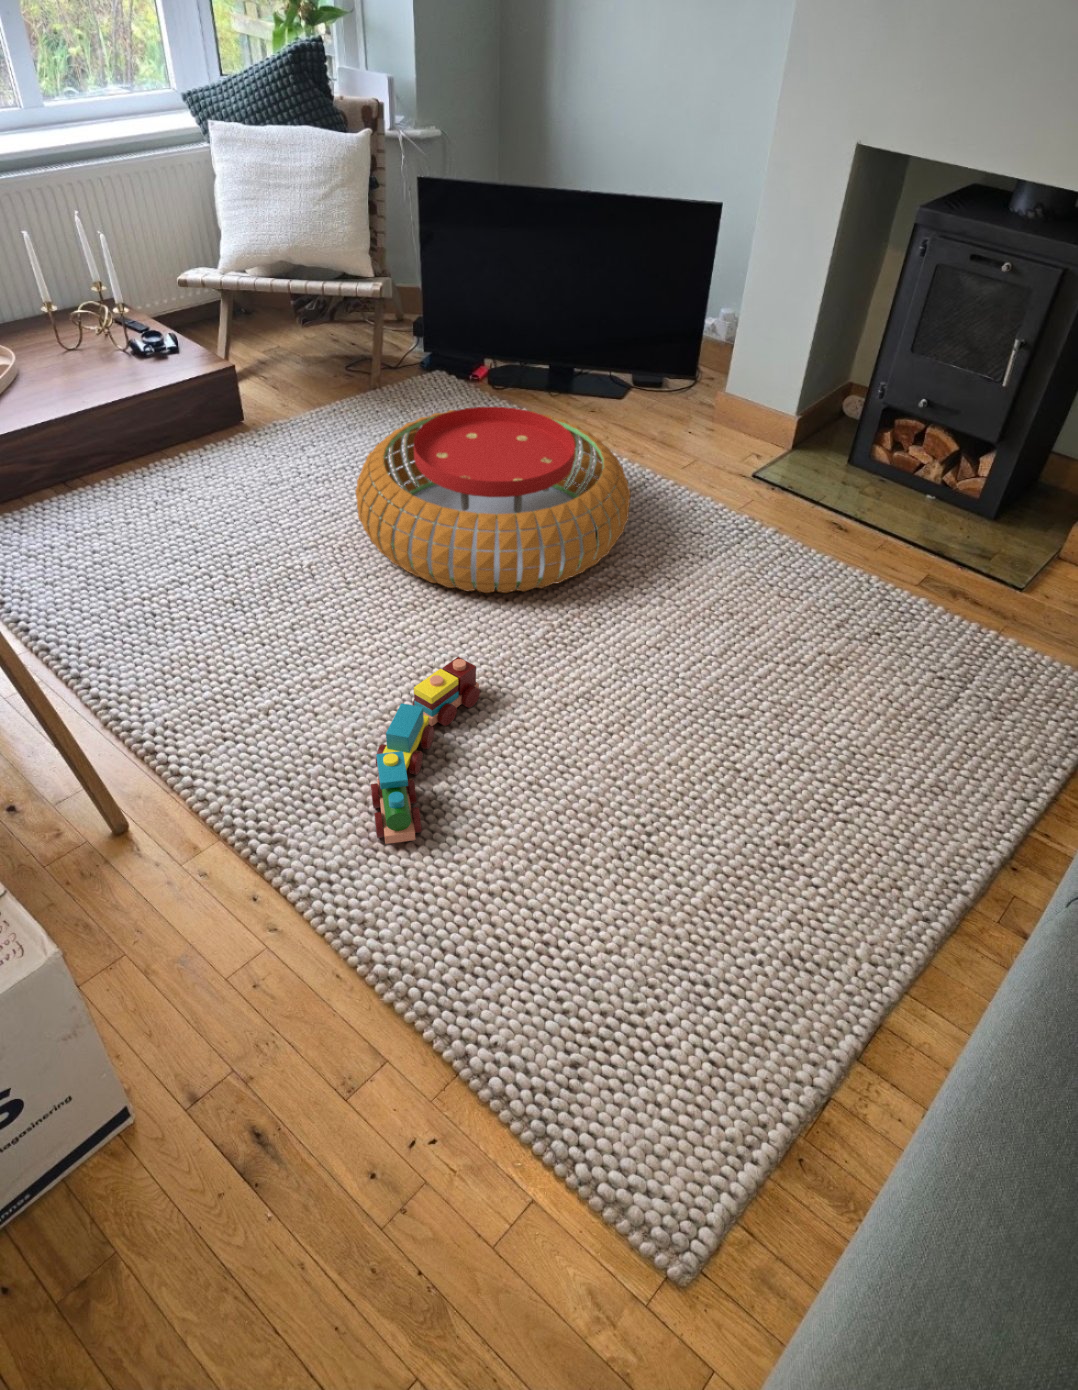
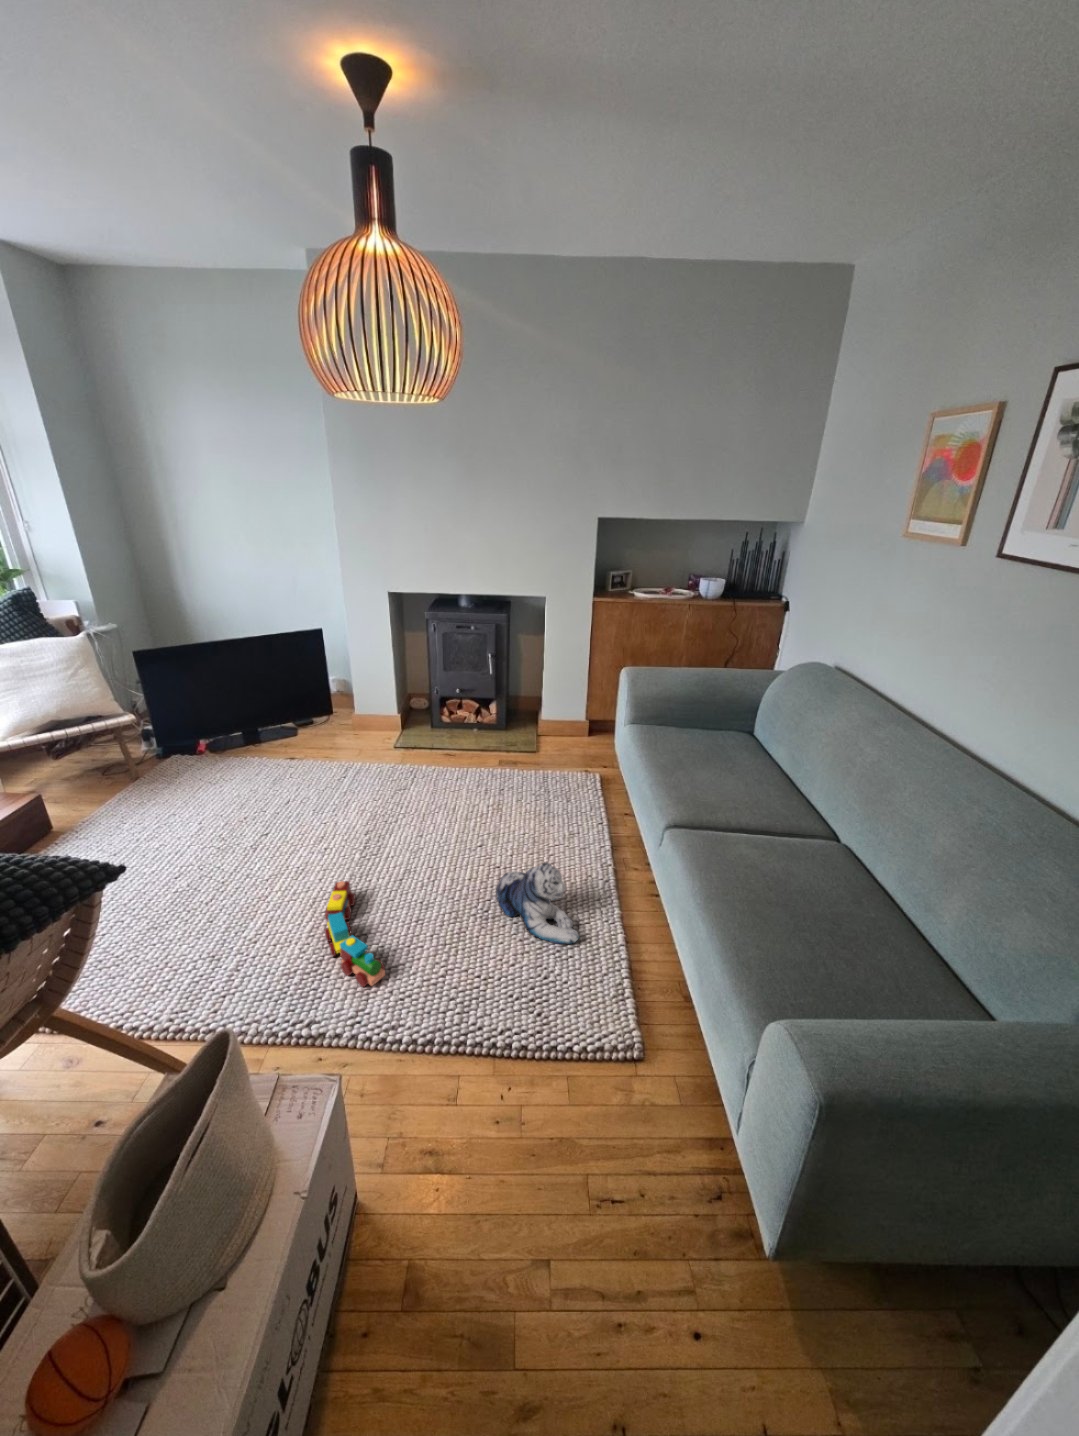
pouf: present [355,407,631,593] -> none [194,752,364,862]
plush toy: none [671,792,796,991] -> present [496,862,579,944]

